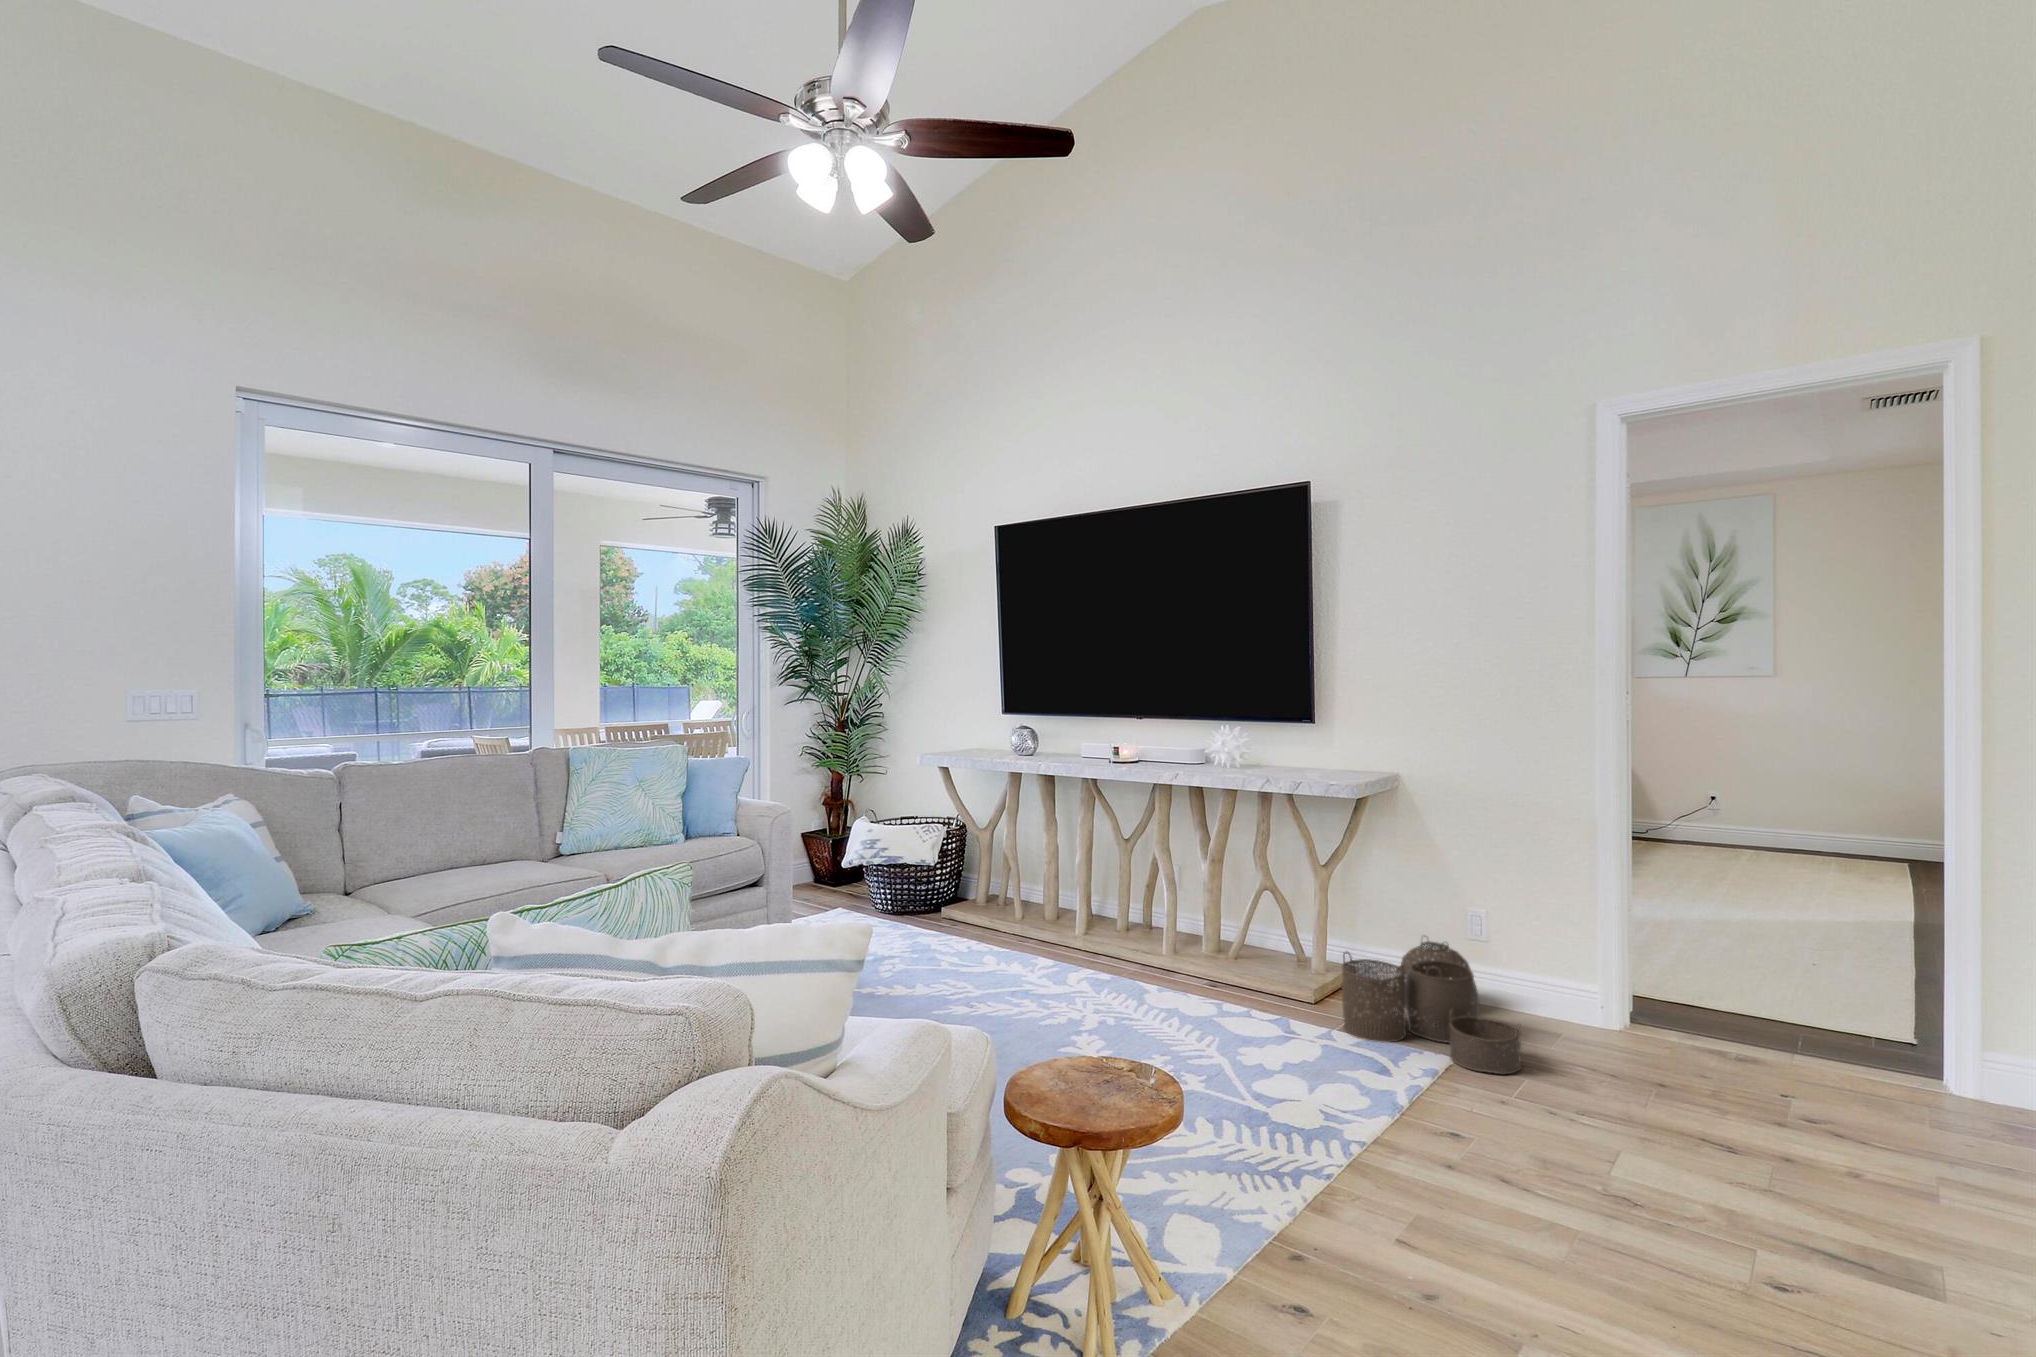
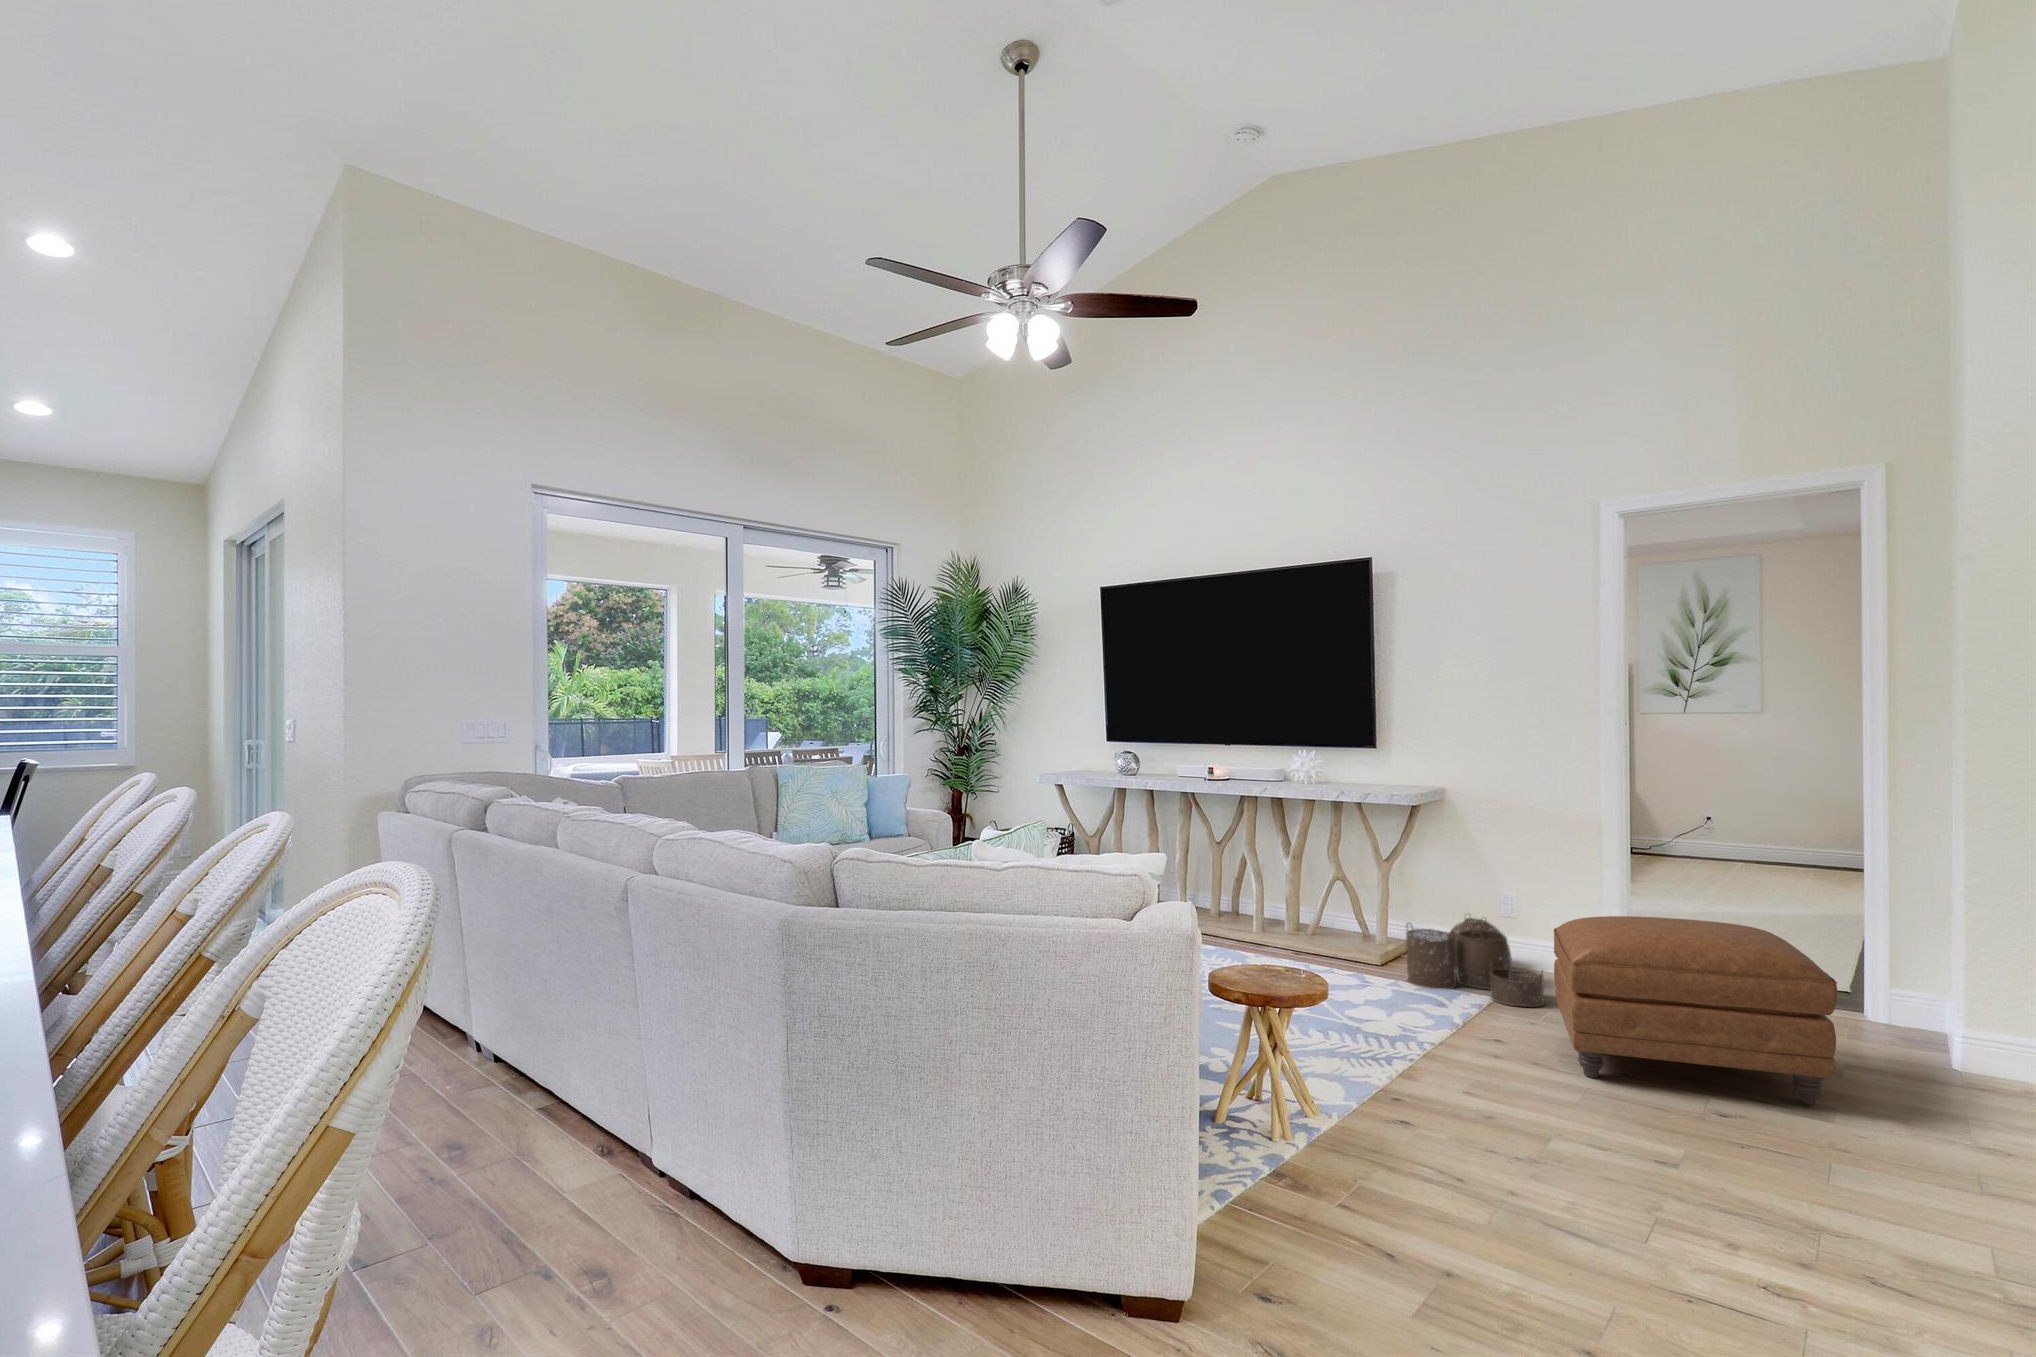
ottoman: none [1536,965,1977,1273] -> present [1554,916,1838,1105]

